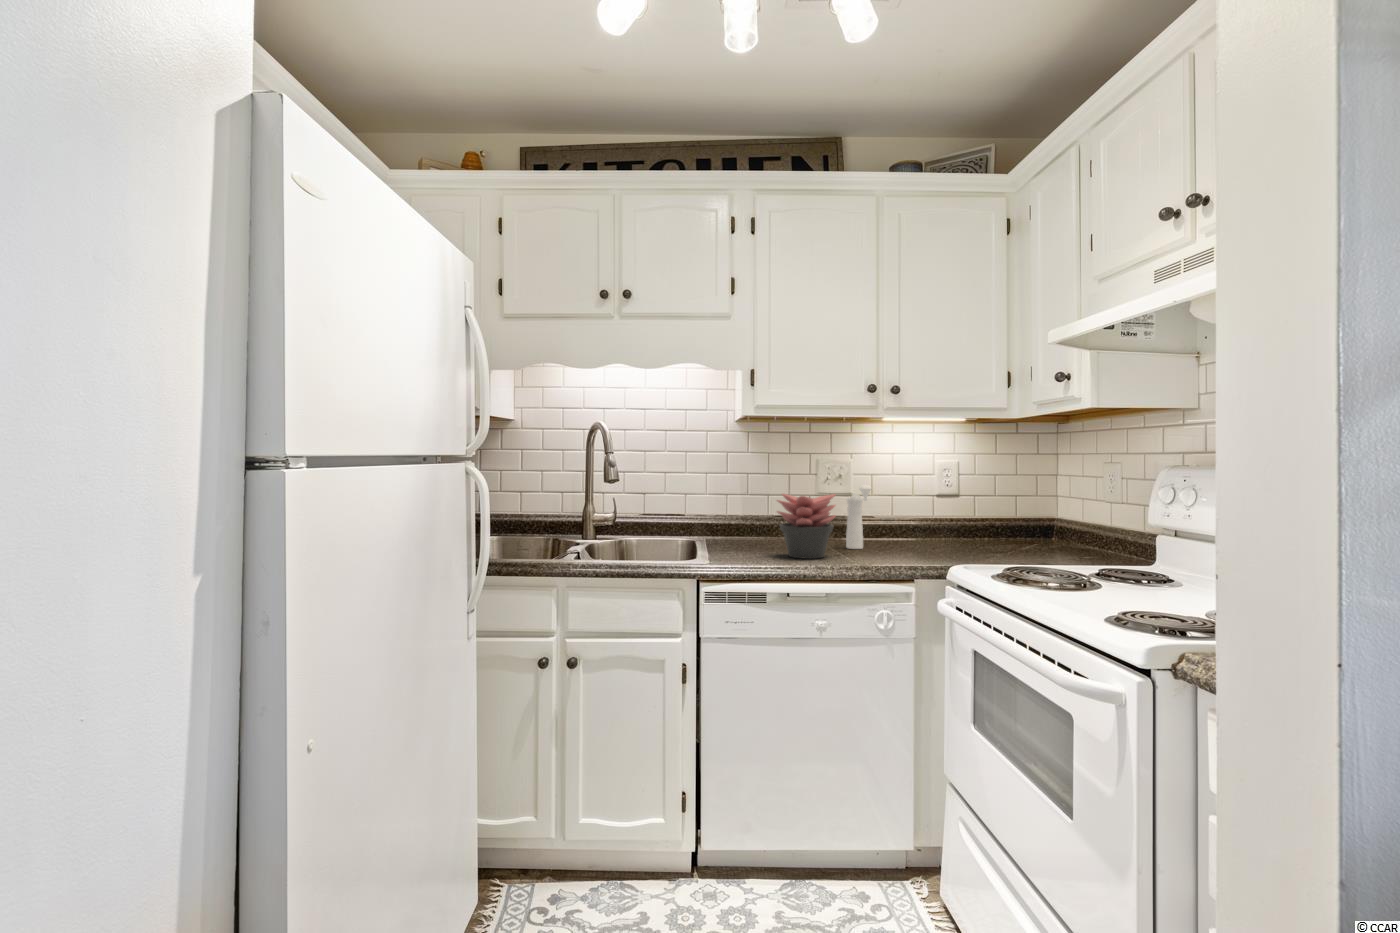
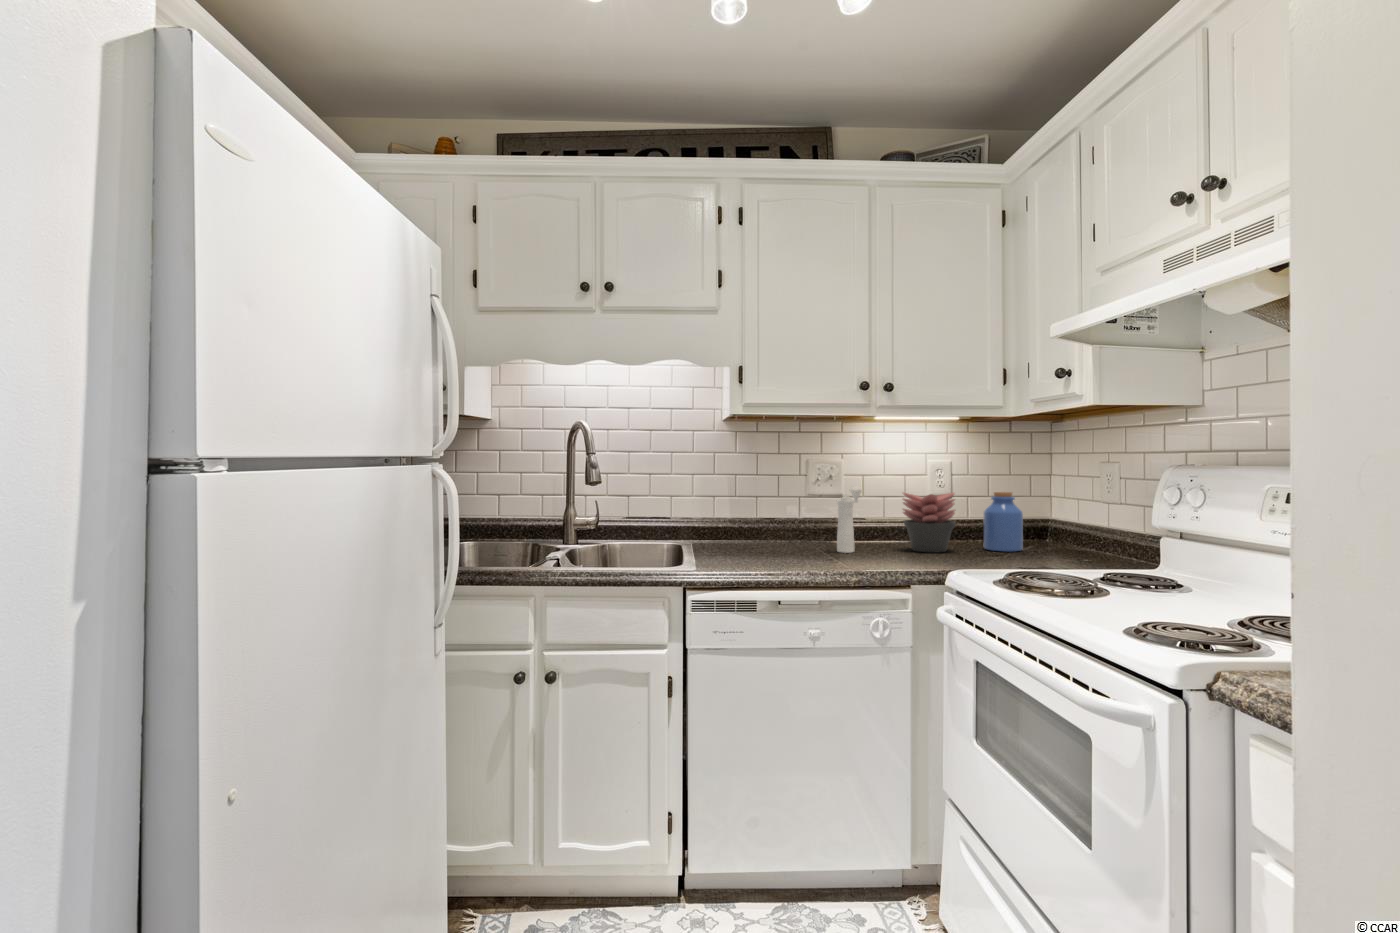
jar: none [989,491,1028,549] -> present [983,492,1023,552]
succulent plant: present [777,494,835,559] -> present [903,493,955,552]

